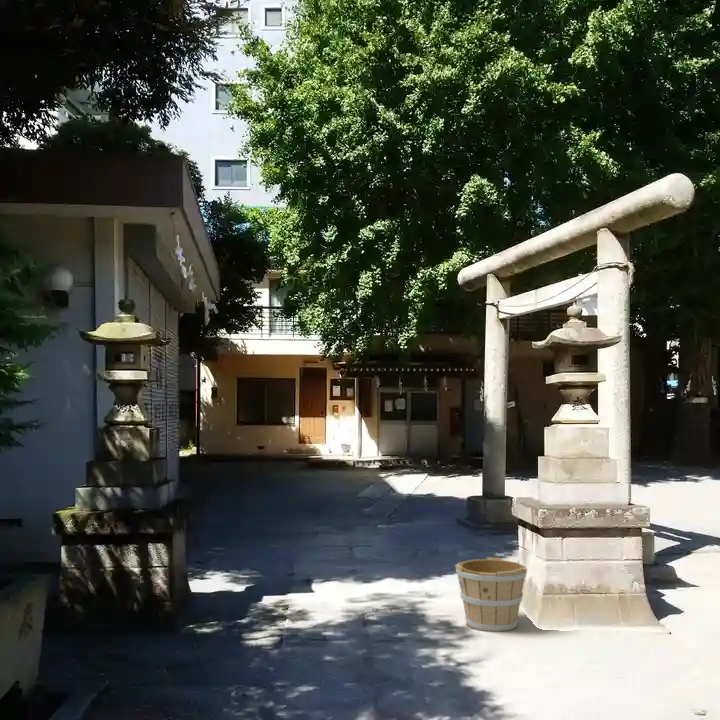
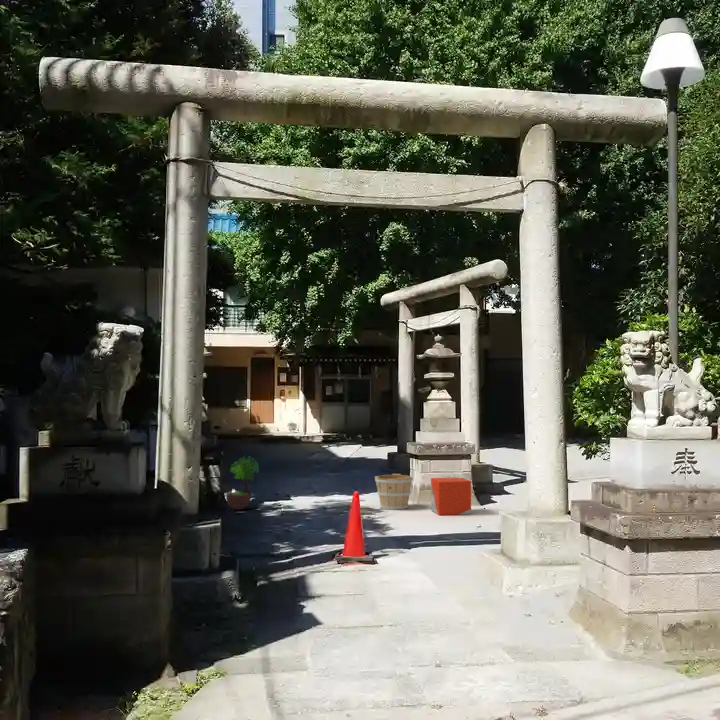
potted tree: none [184,518,243,620] -> present [226,458,258,510]
stool: none [565,573,652,657] -> present [431,477,471,515]

